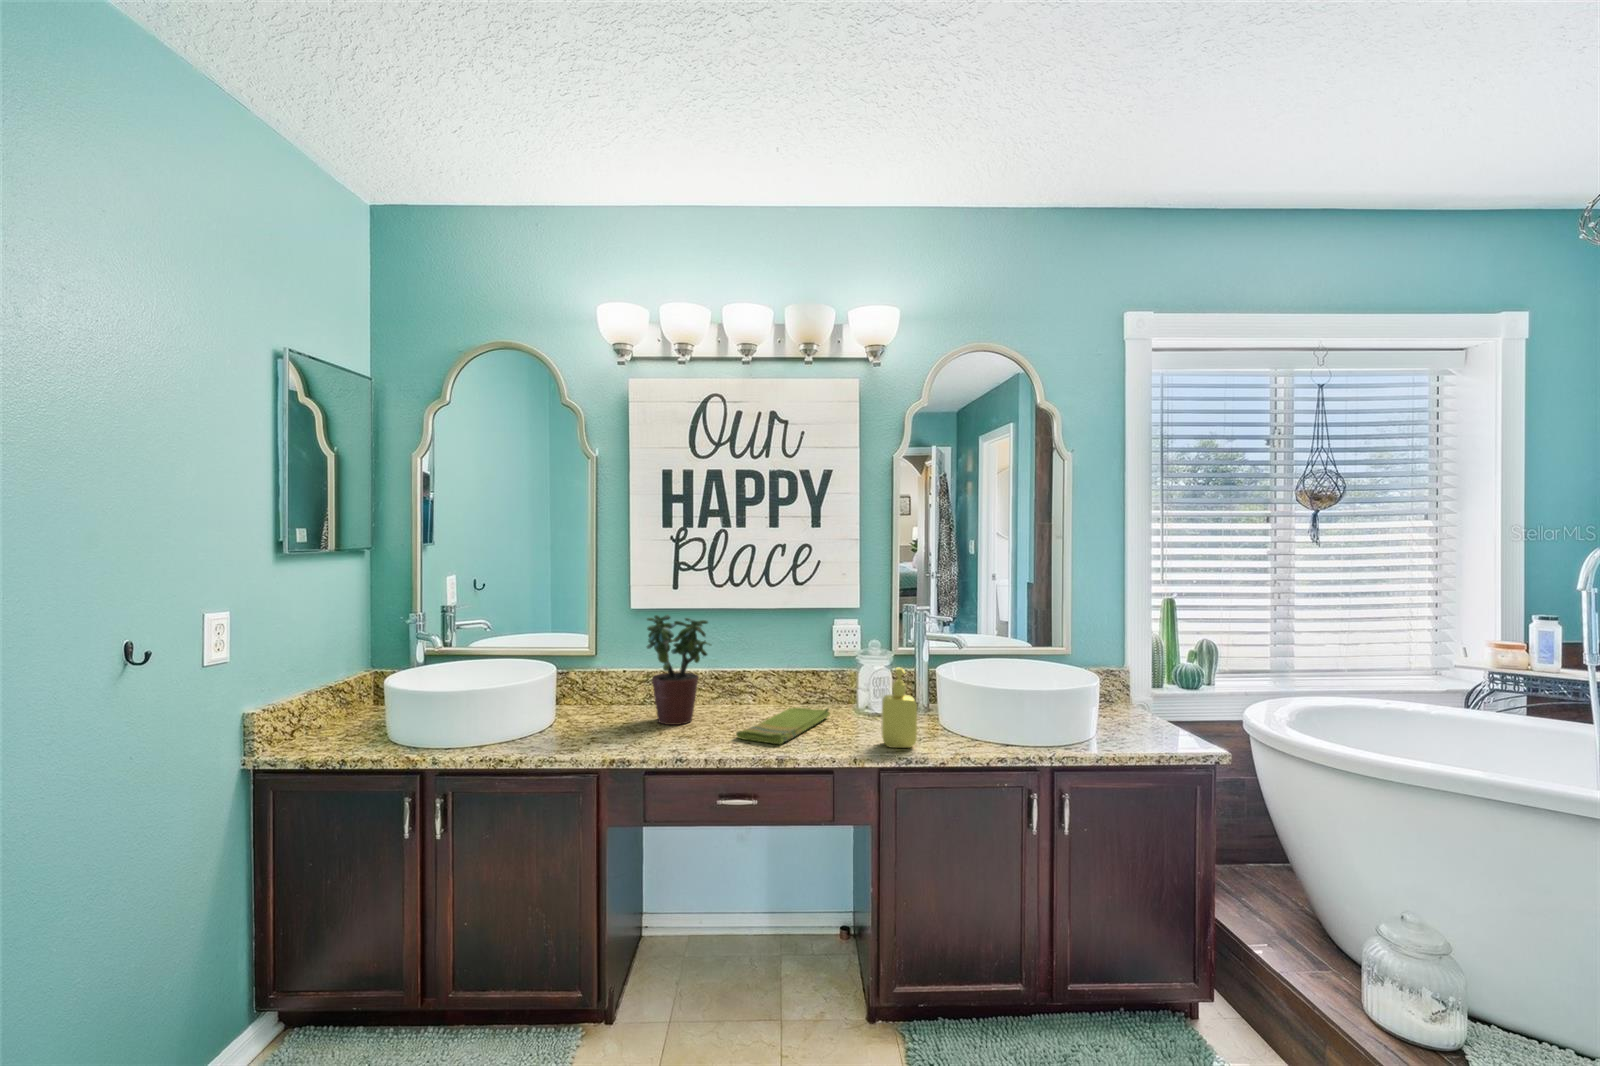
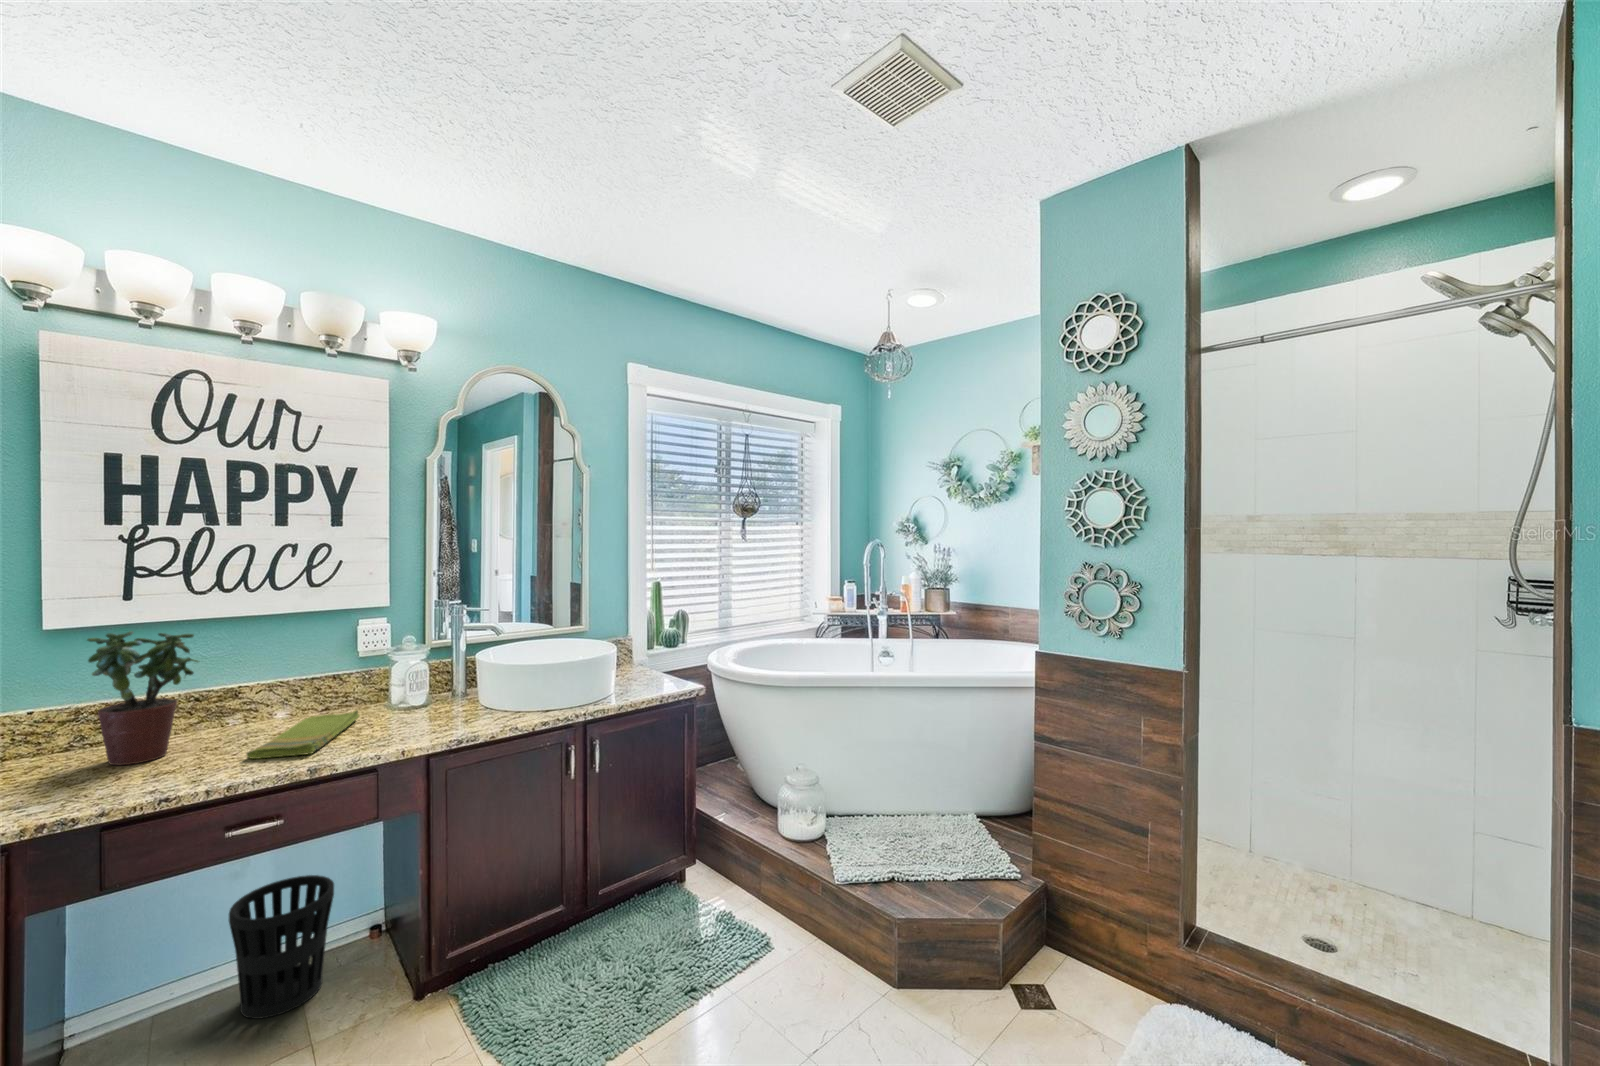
soap dispenser: present [881,668,917,748] -> none [429,658,467,733]
wastebasket: none [733,854,810,981] -> present [229,875,334,1019]

